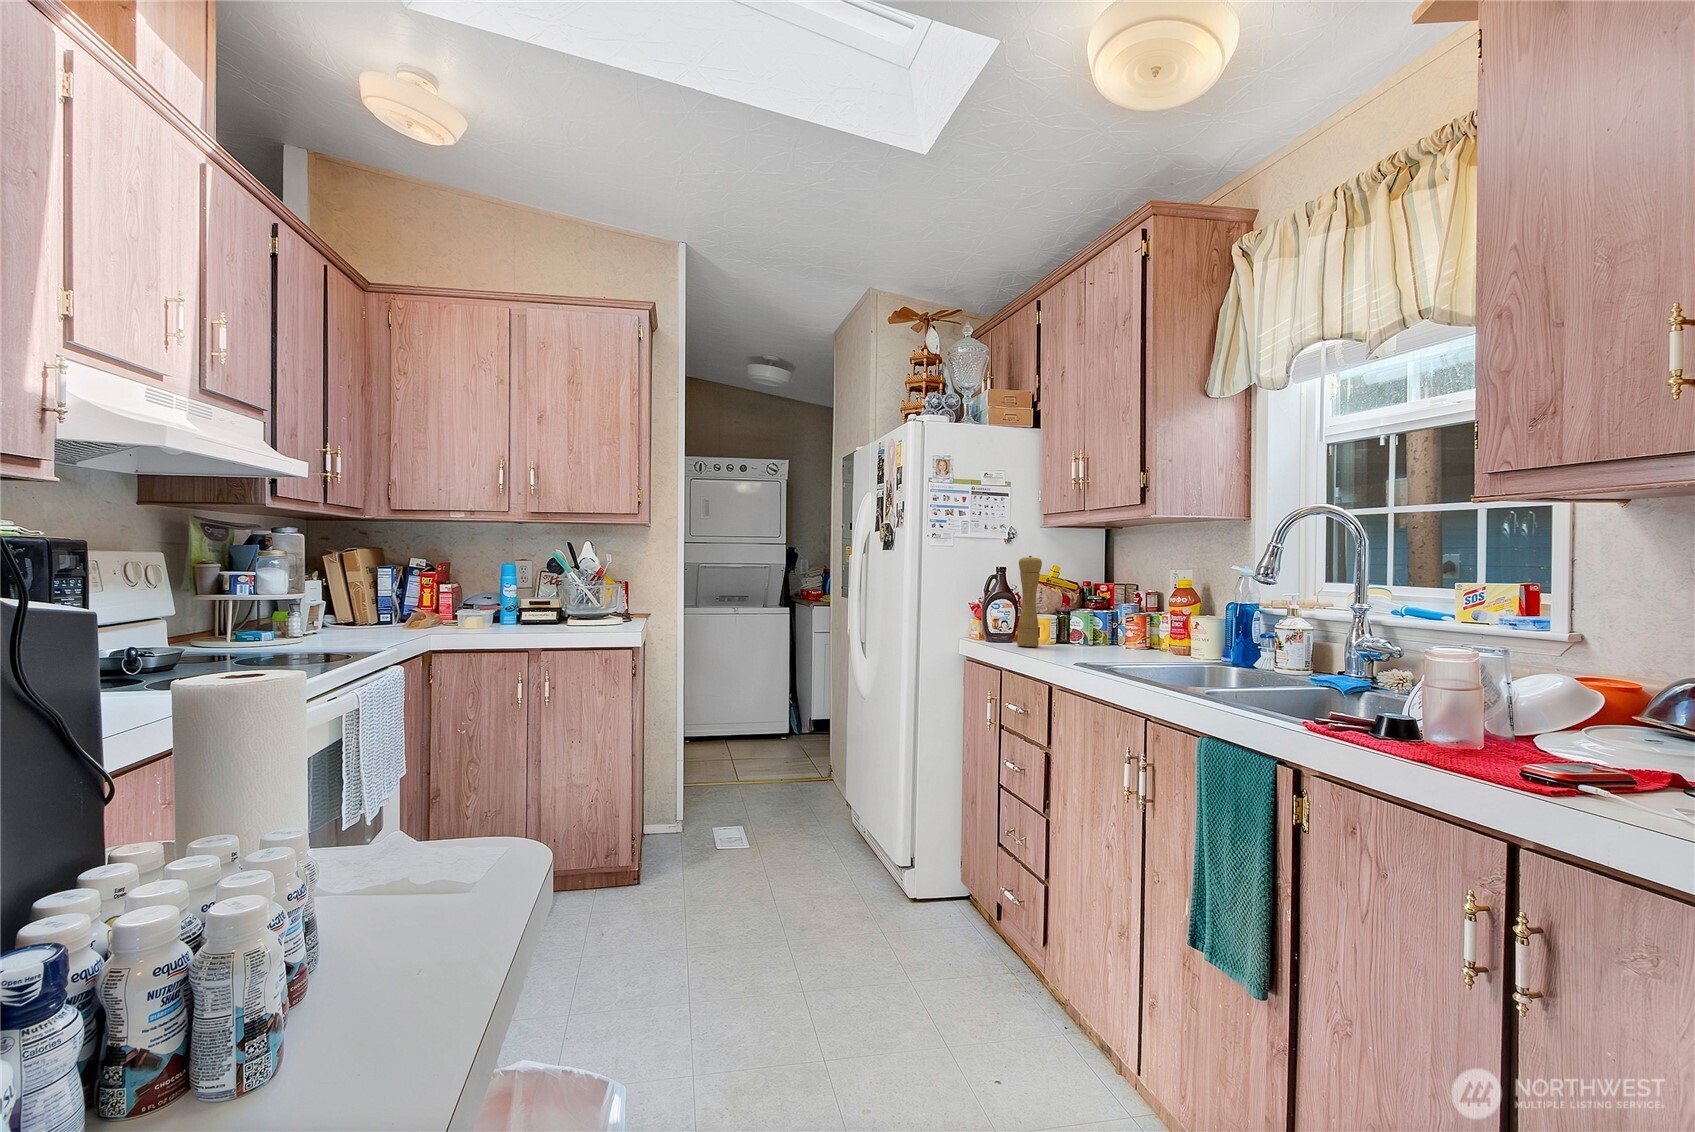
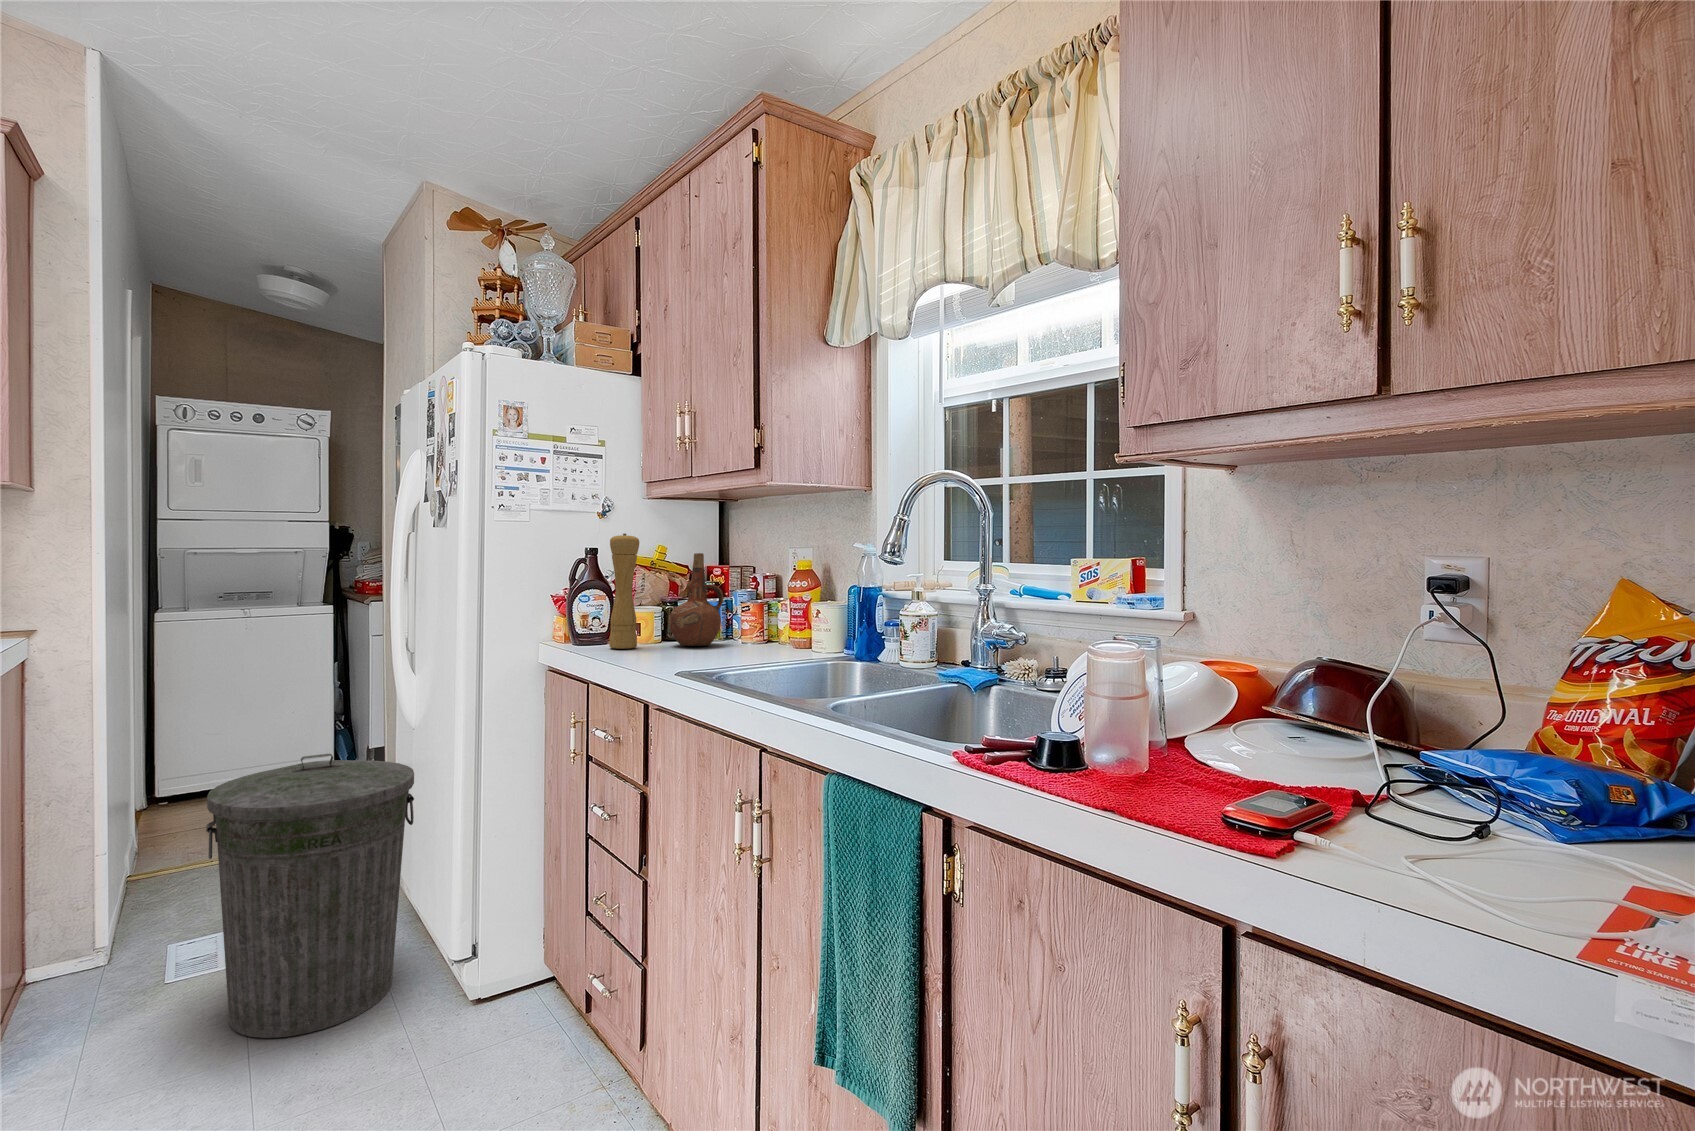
ceramic pitcher: none [1064,572,1110,648] -> present [669,553,723,646]
trash can: none [748,710,870,902] -> present [206,753,414,1038]

